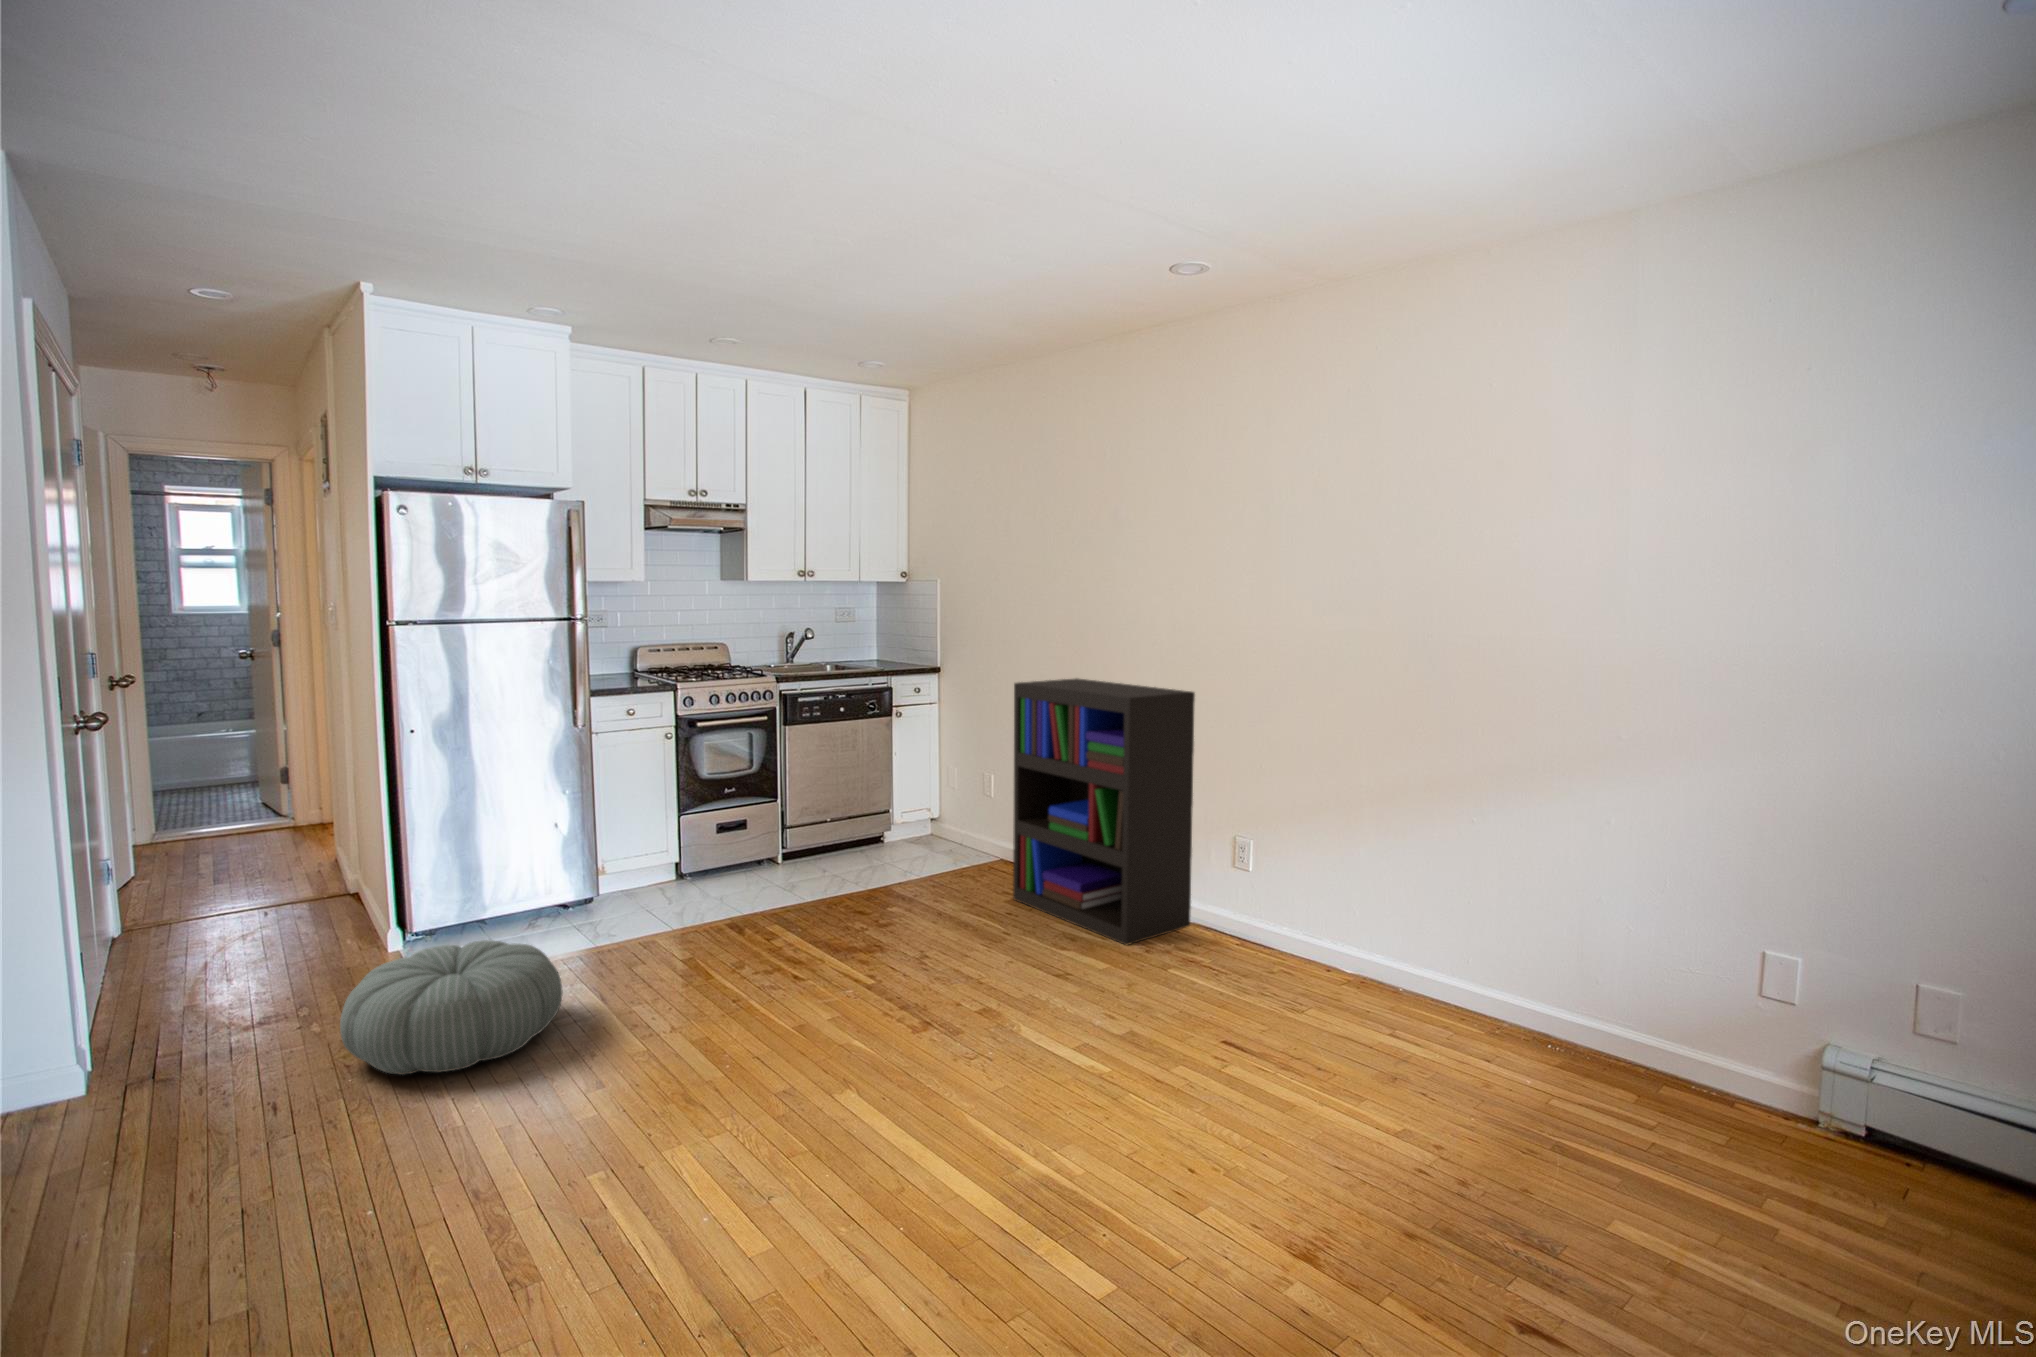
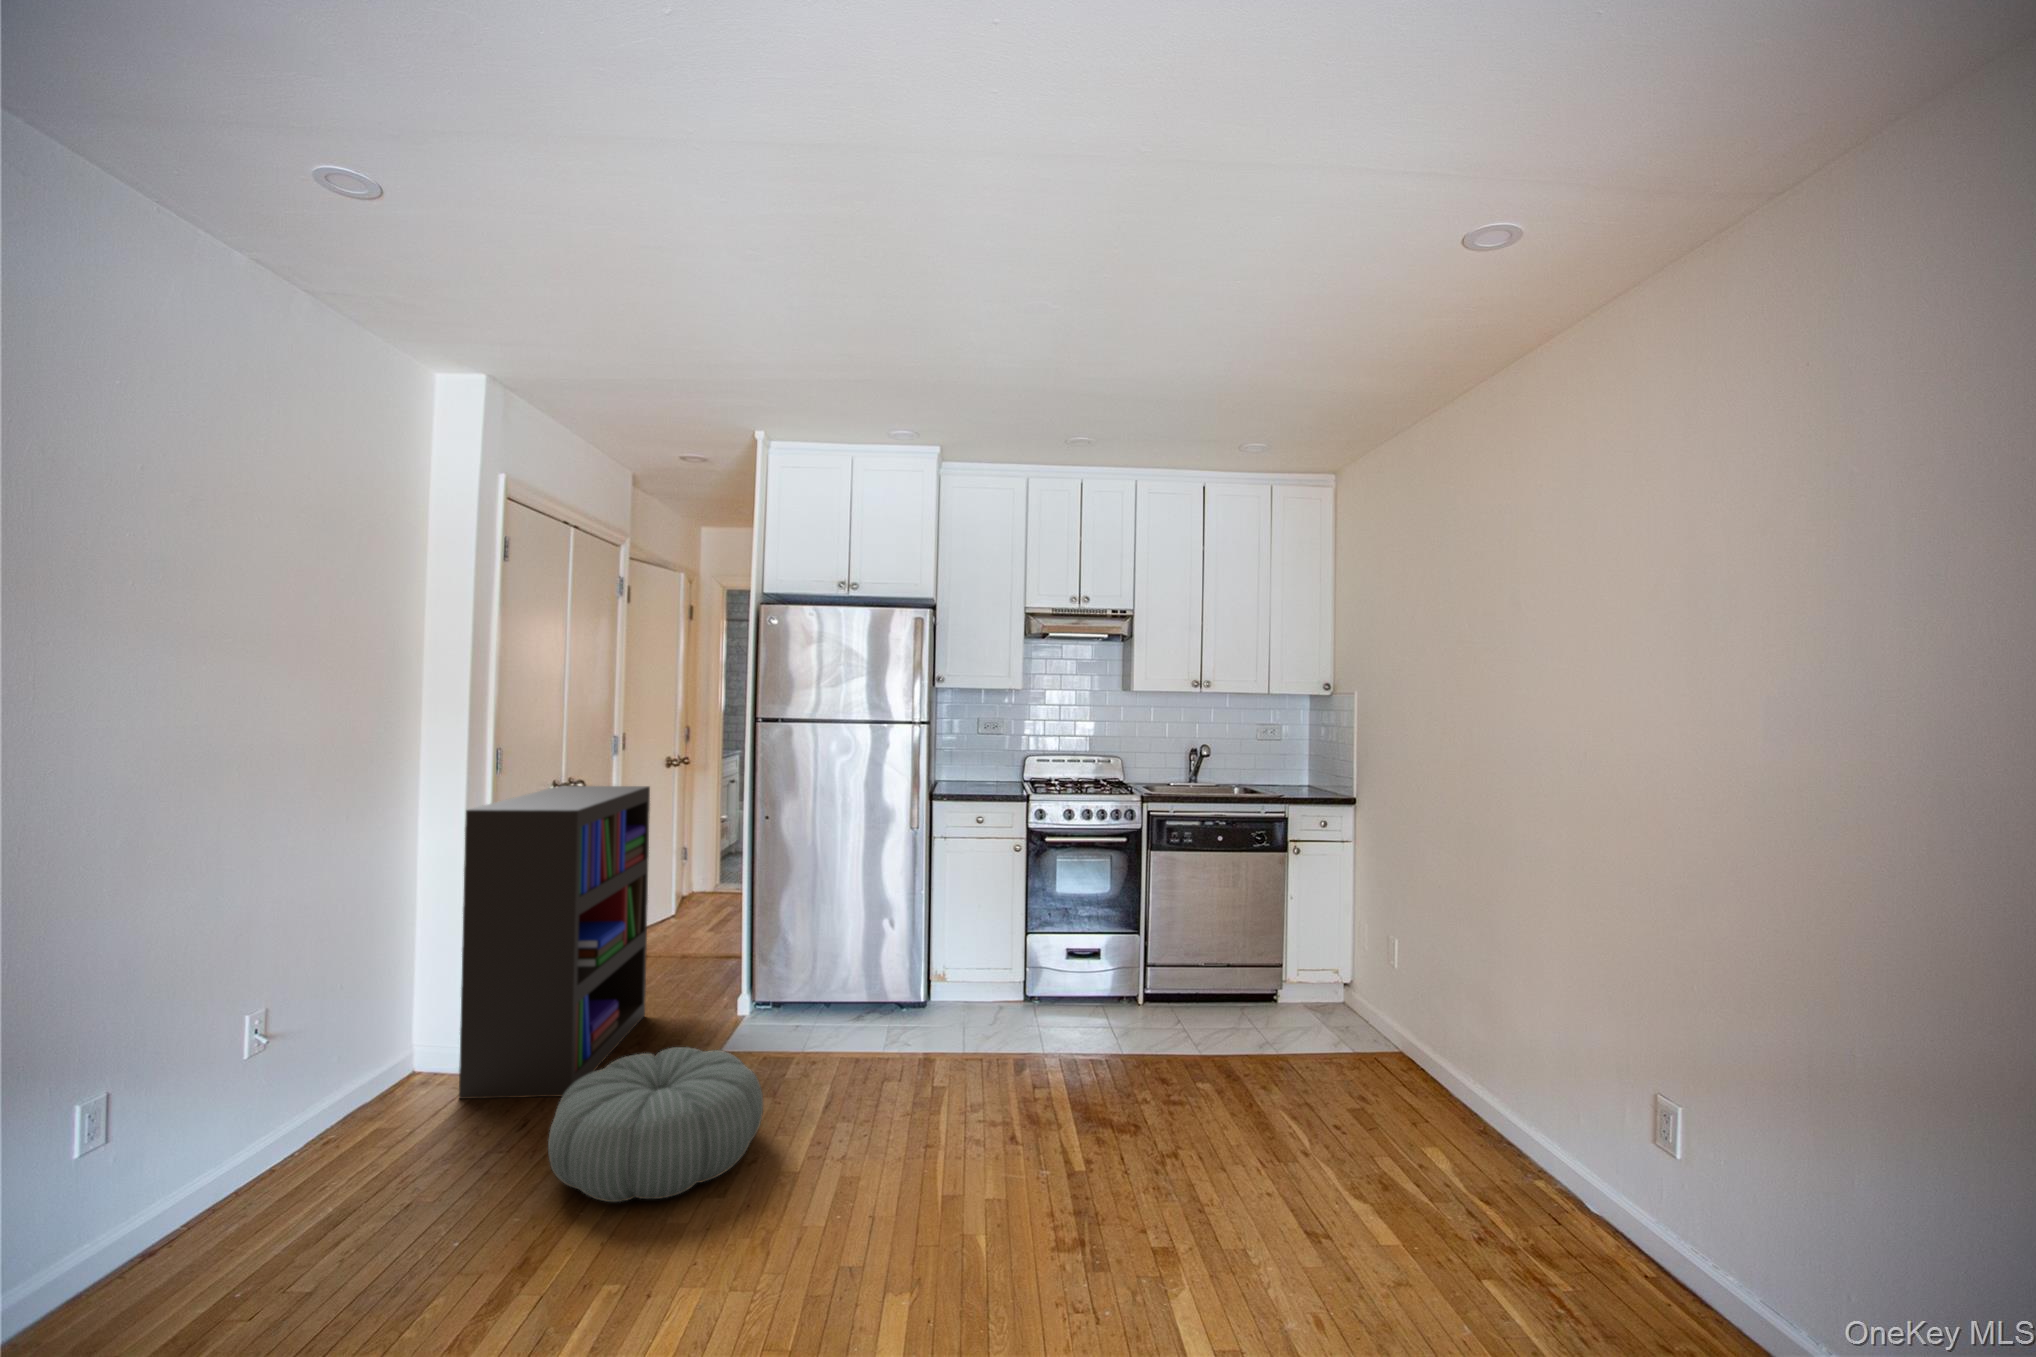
bookshelf: present [1013,679,1195,945] -> present [459,786,650,1099]

